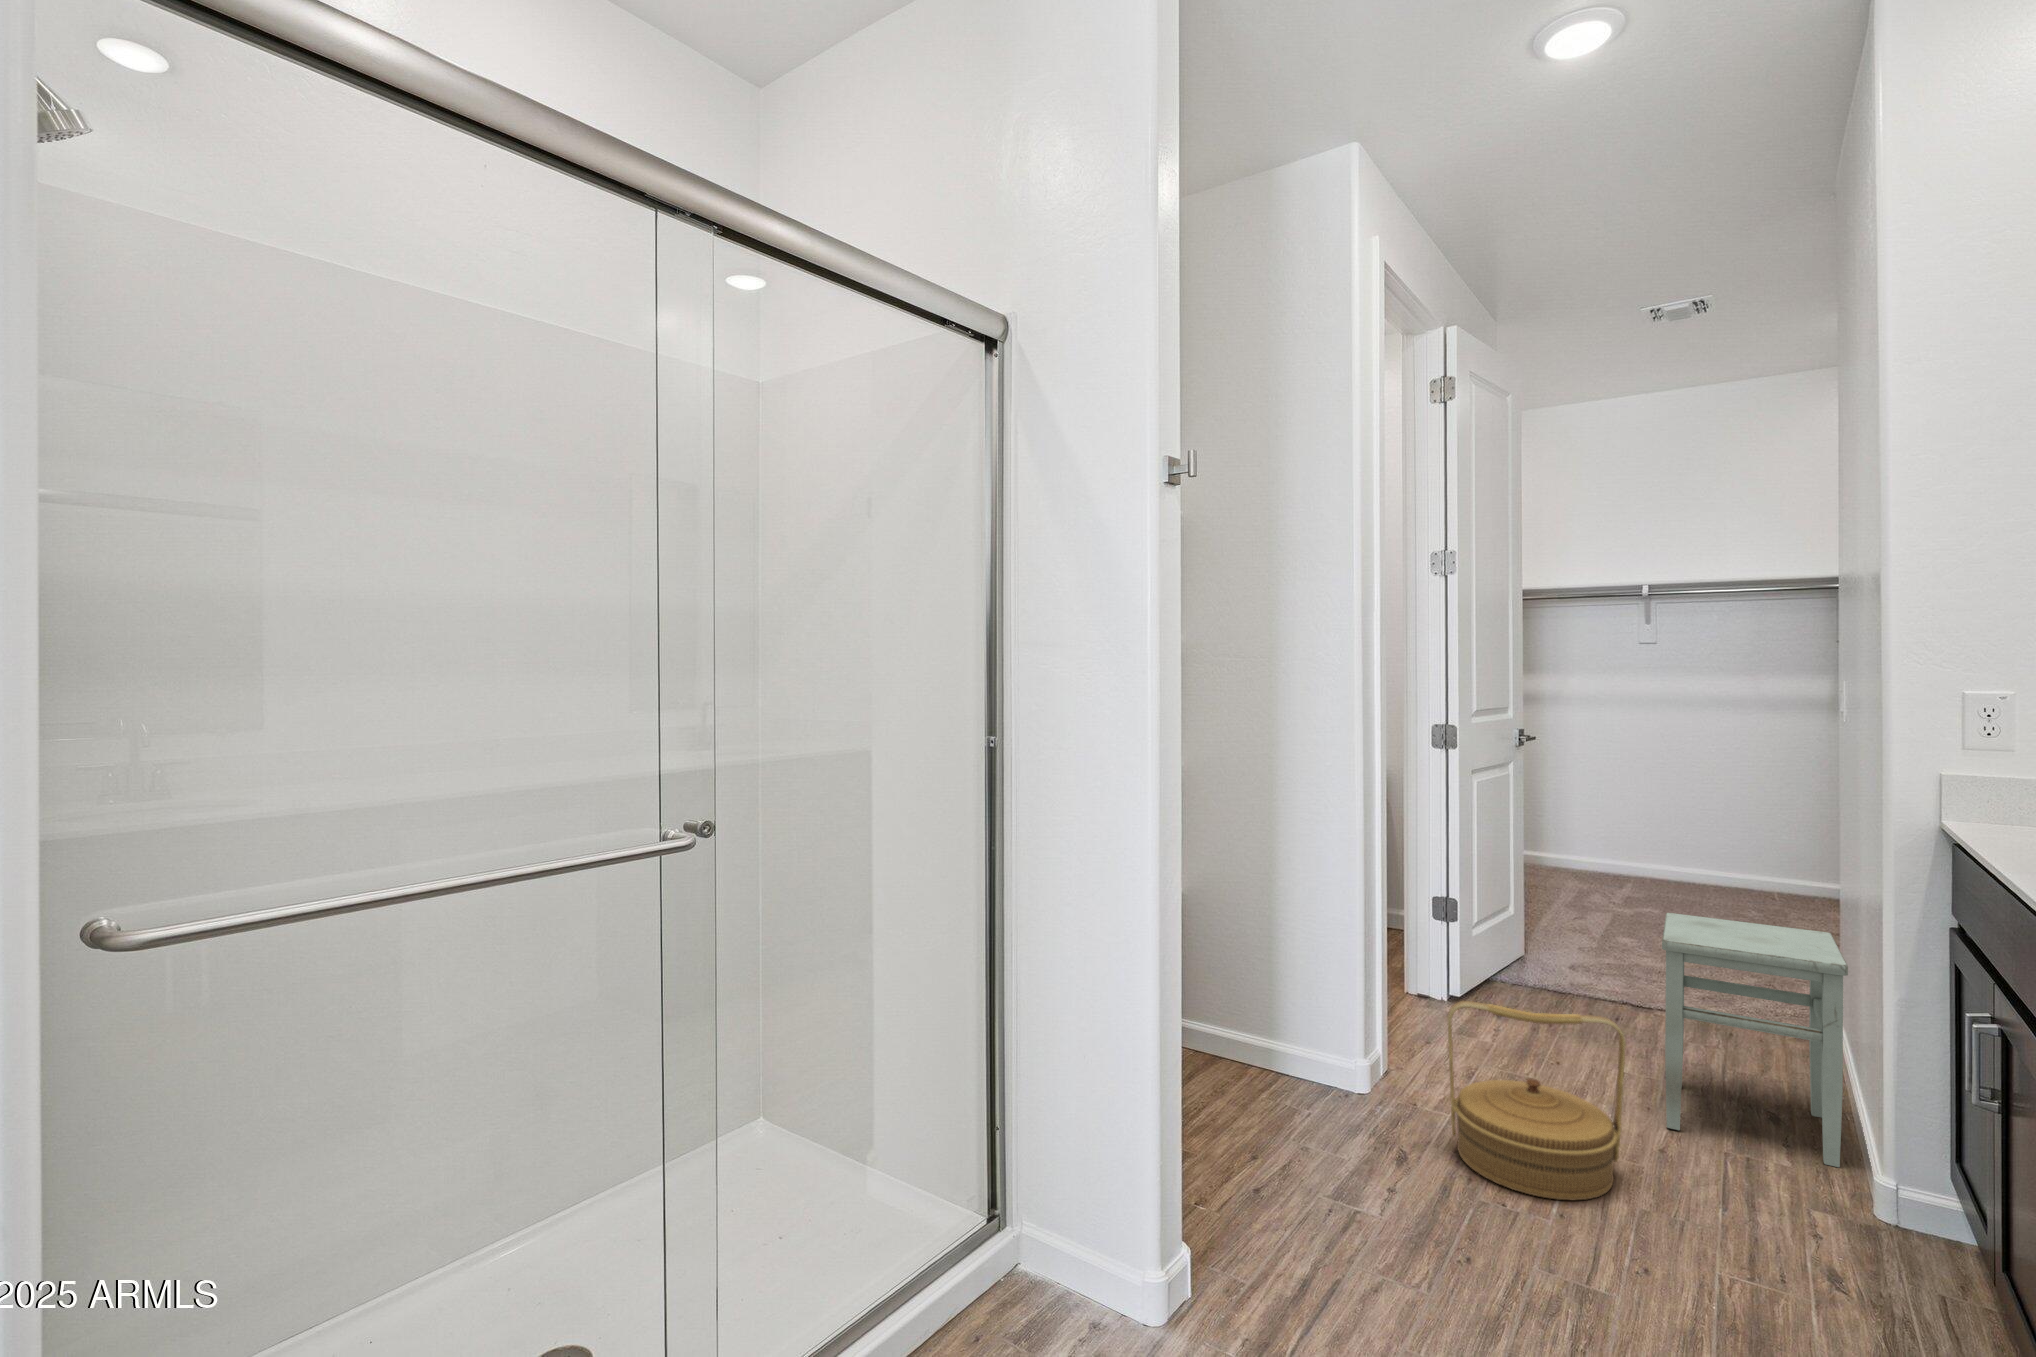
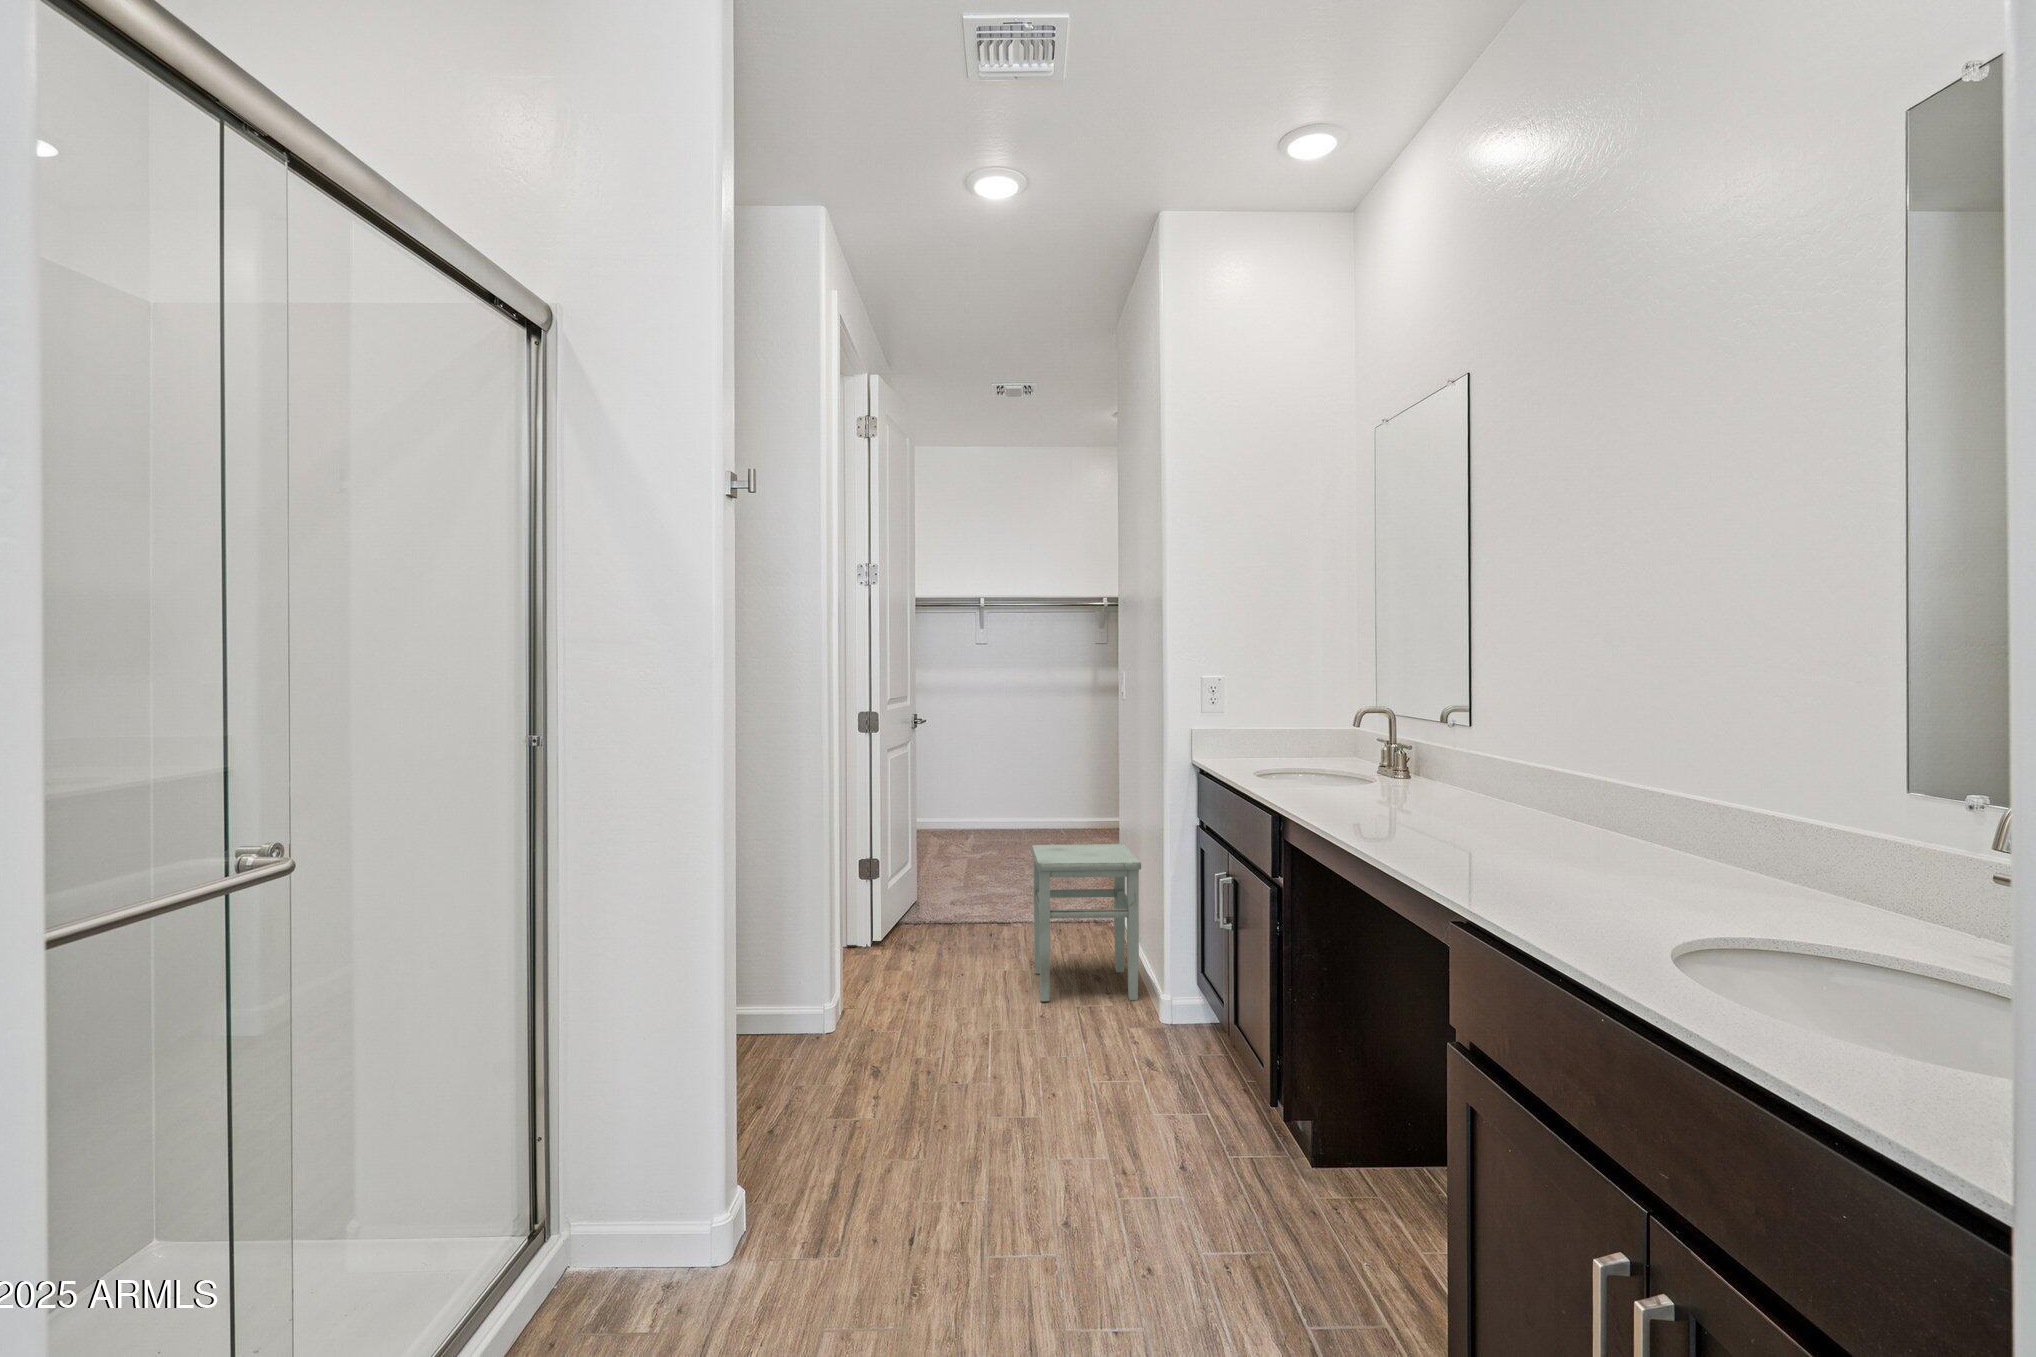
basket: present [1447,1001,1626,1200] -> none [905,925,1026,1071]

